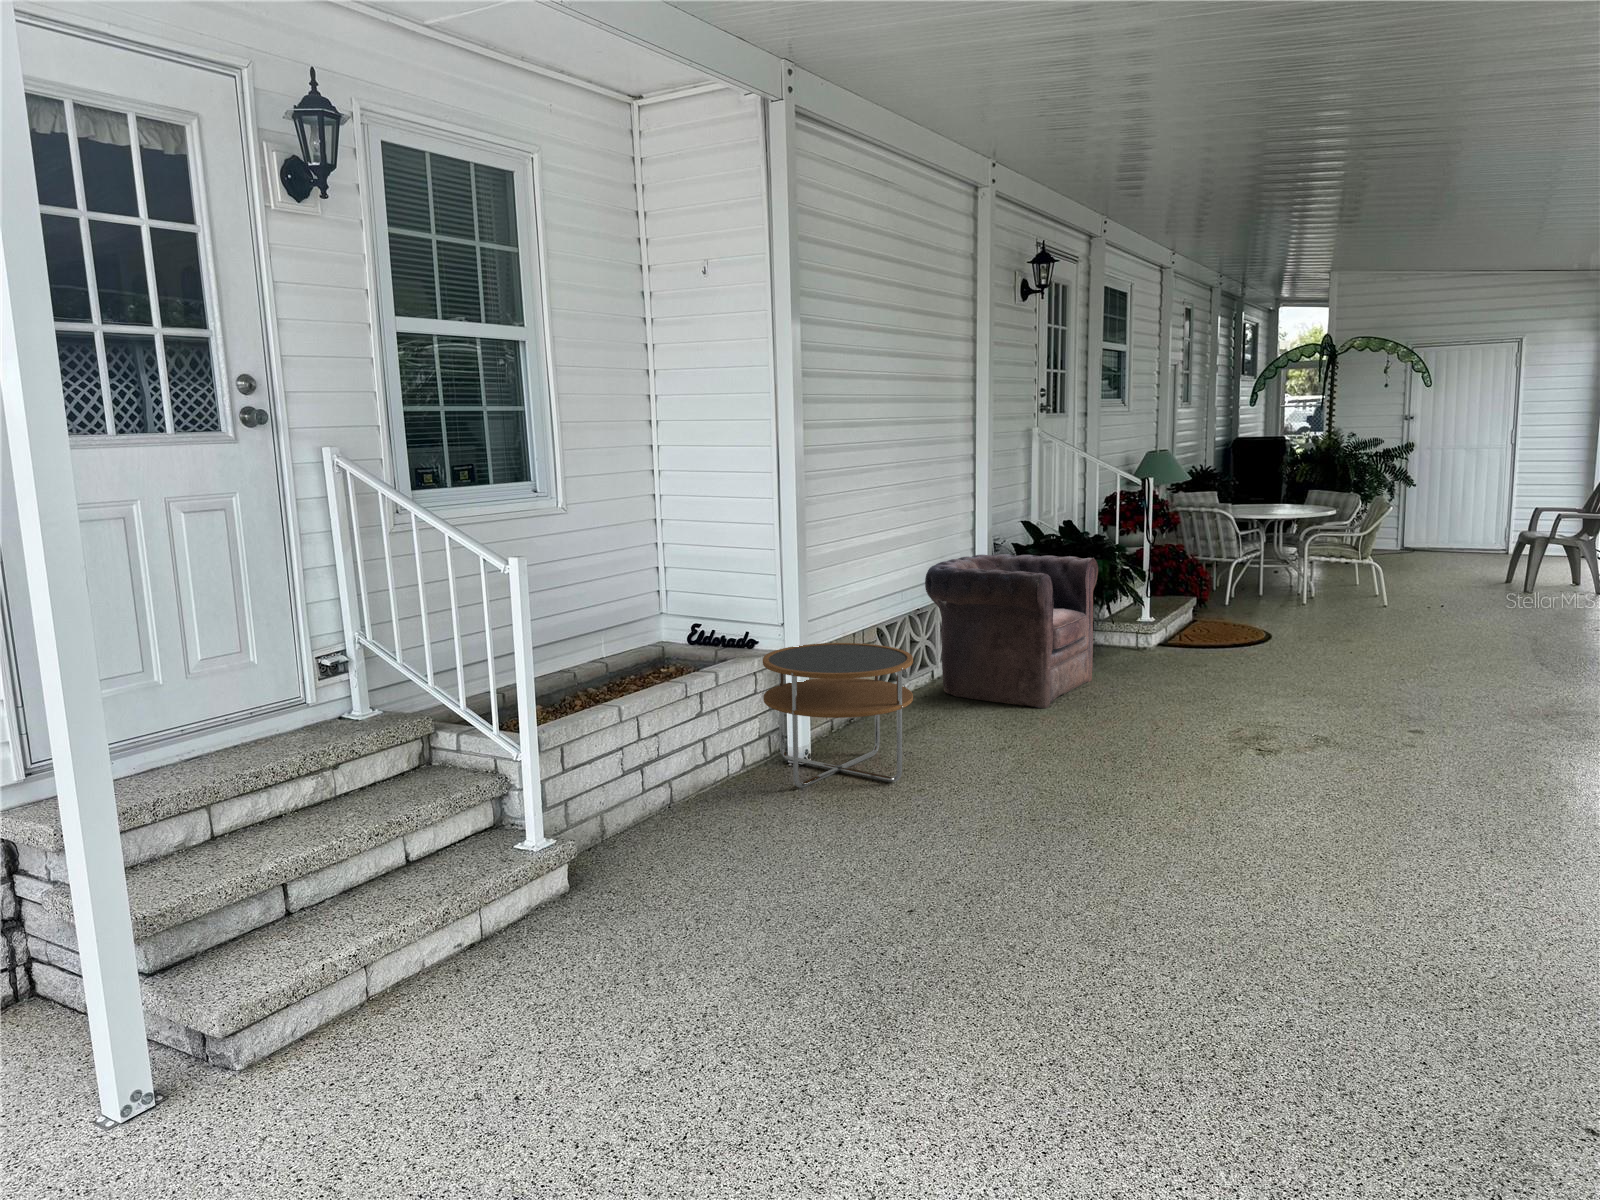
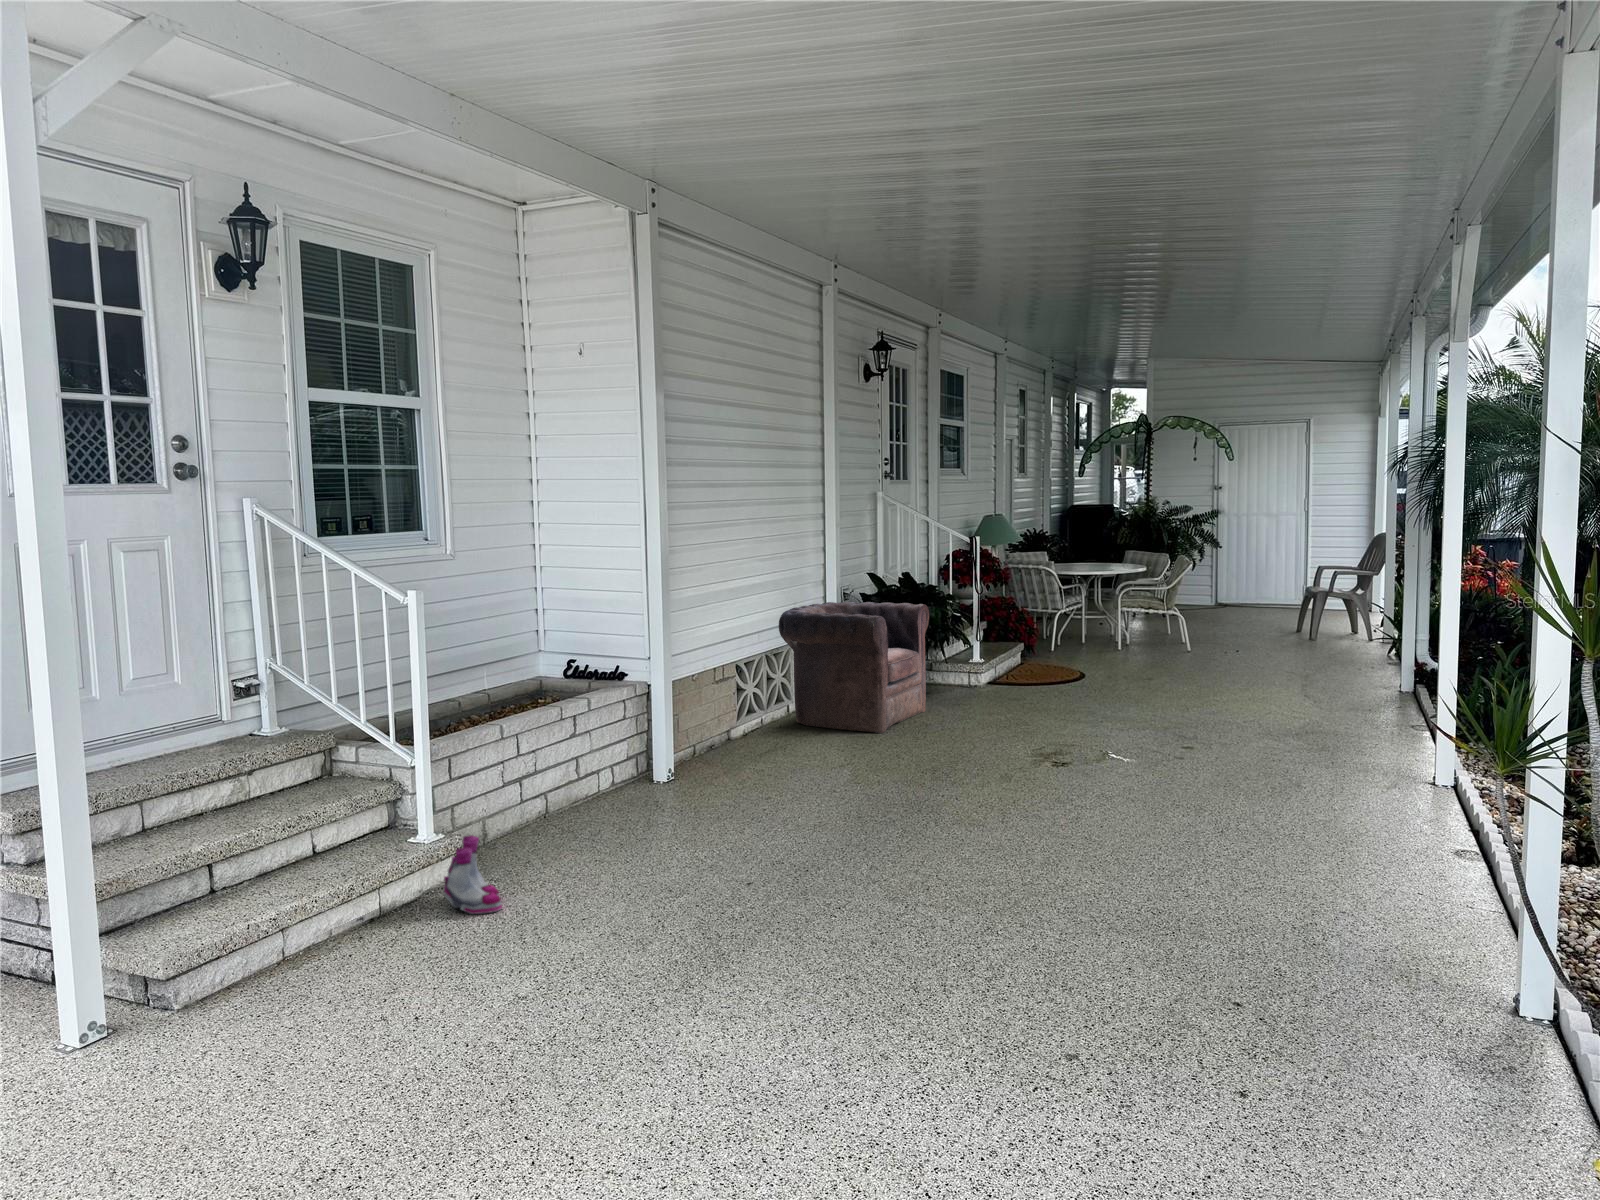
side table: present [763,643,913,788] -> none [631,674,761,798]
boots: none [553,846,621,942] -> present [444,835,502,914]

